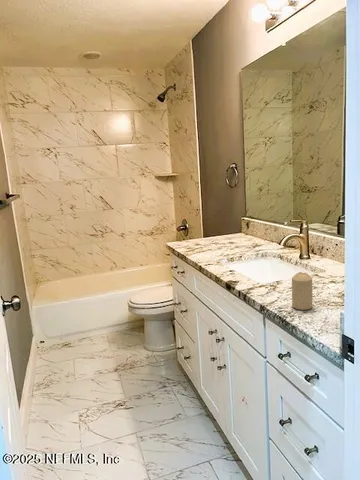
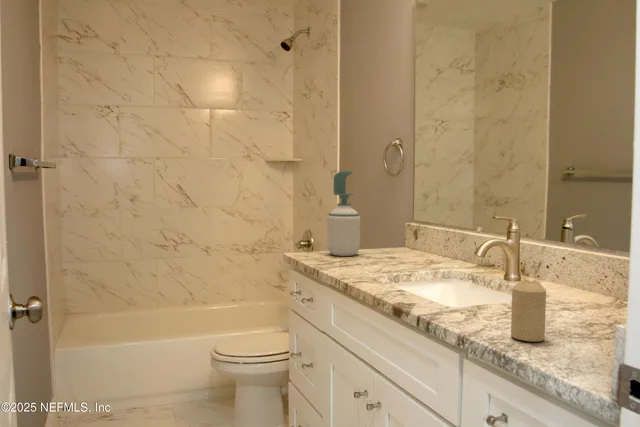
soap bottle: none [191,190,212,244] -> present [327,171,360,256]

